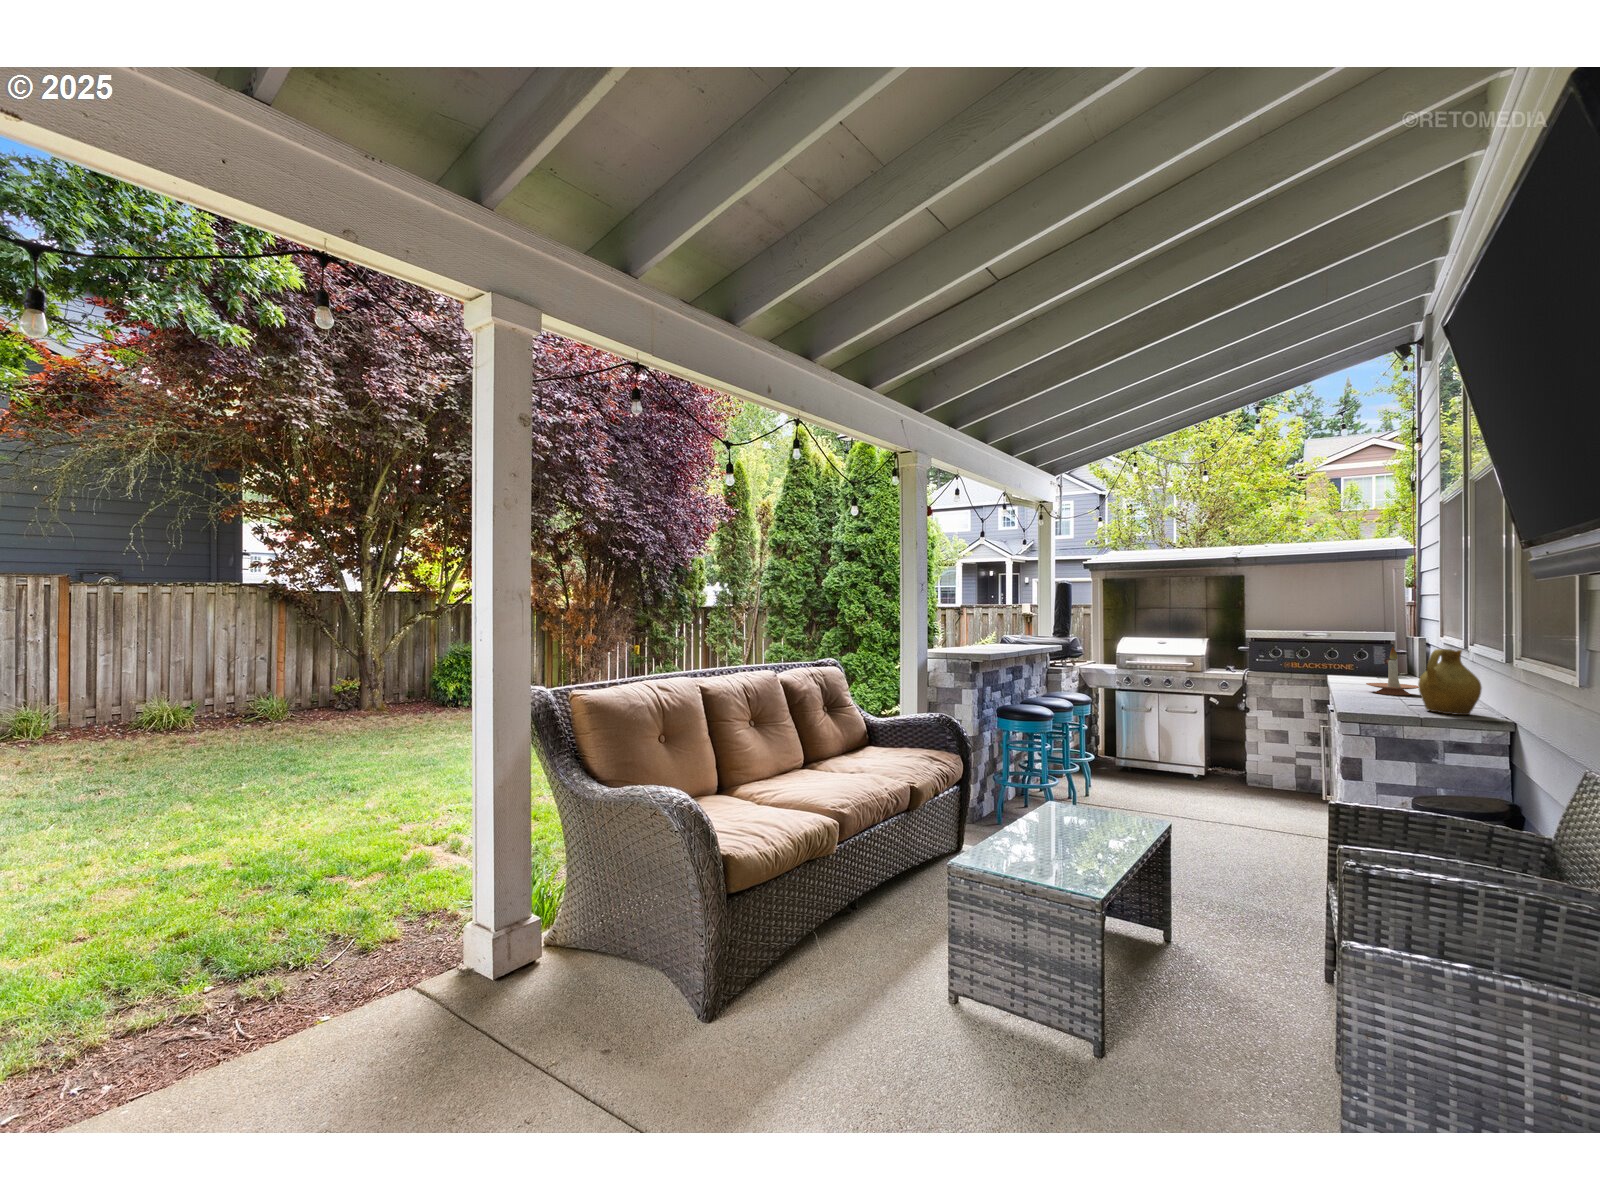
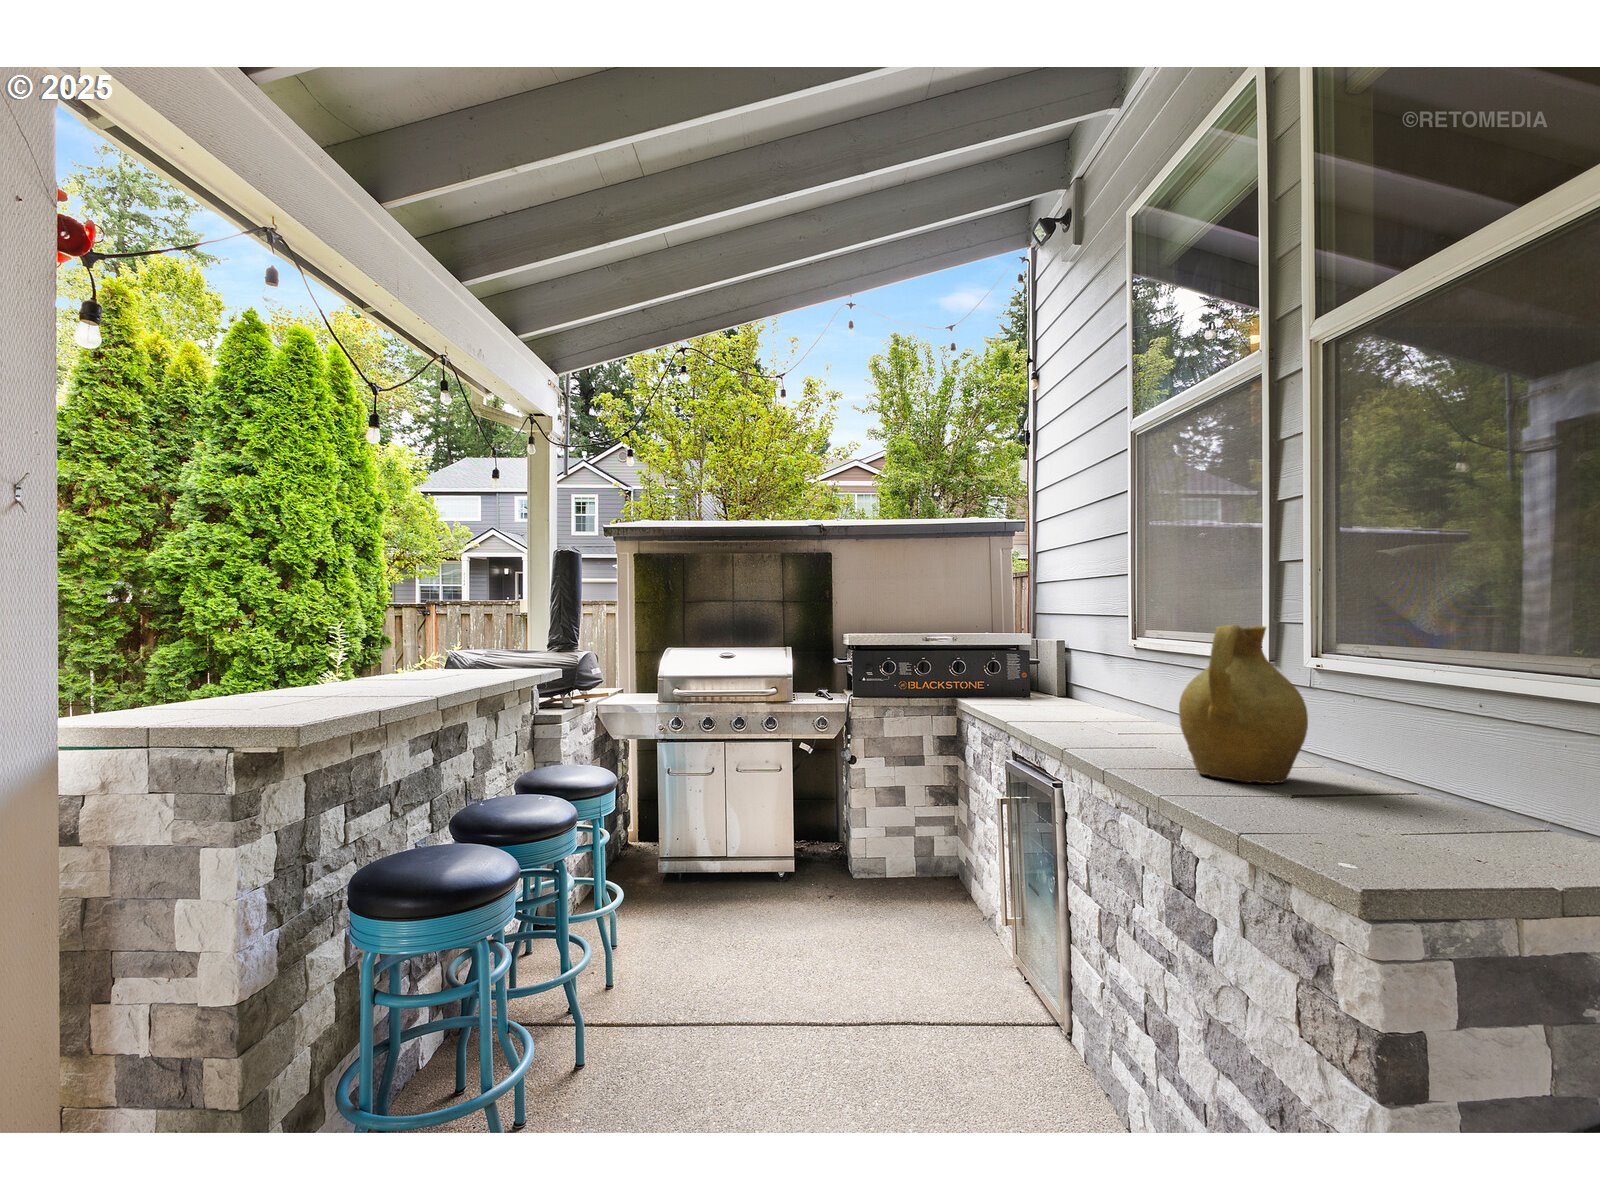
candle holder: present [1366,647,1419,695] -> none [1034,640,1119,731]

